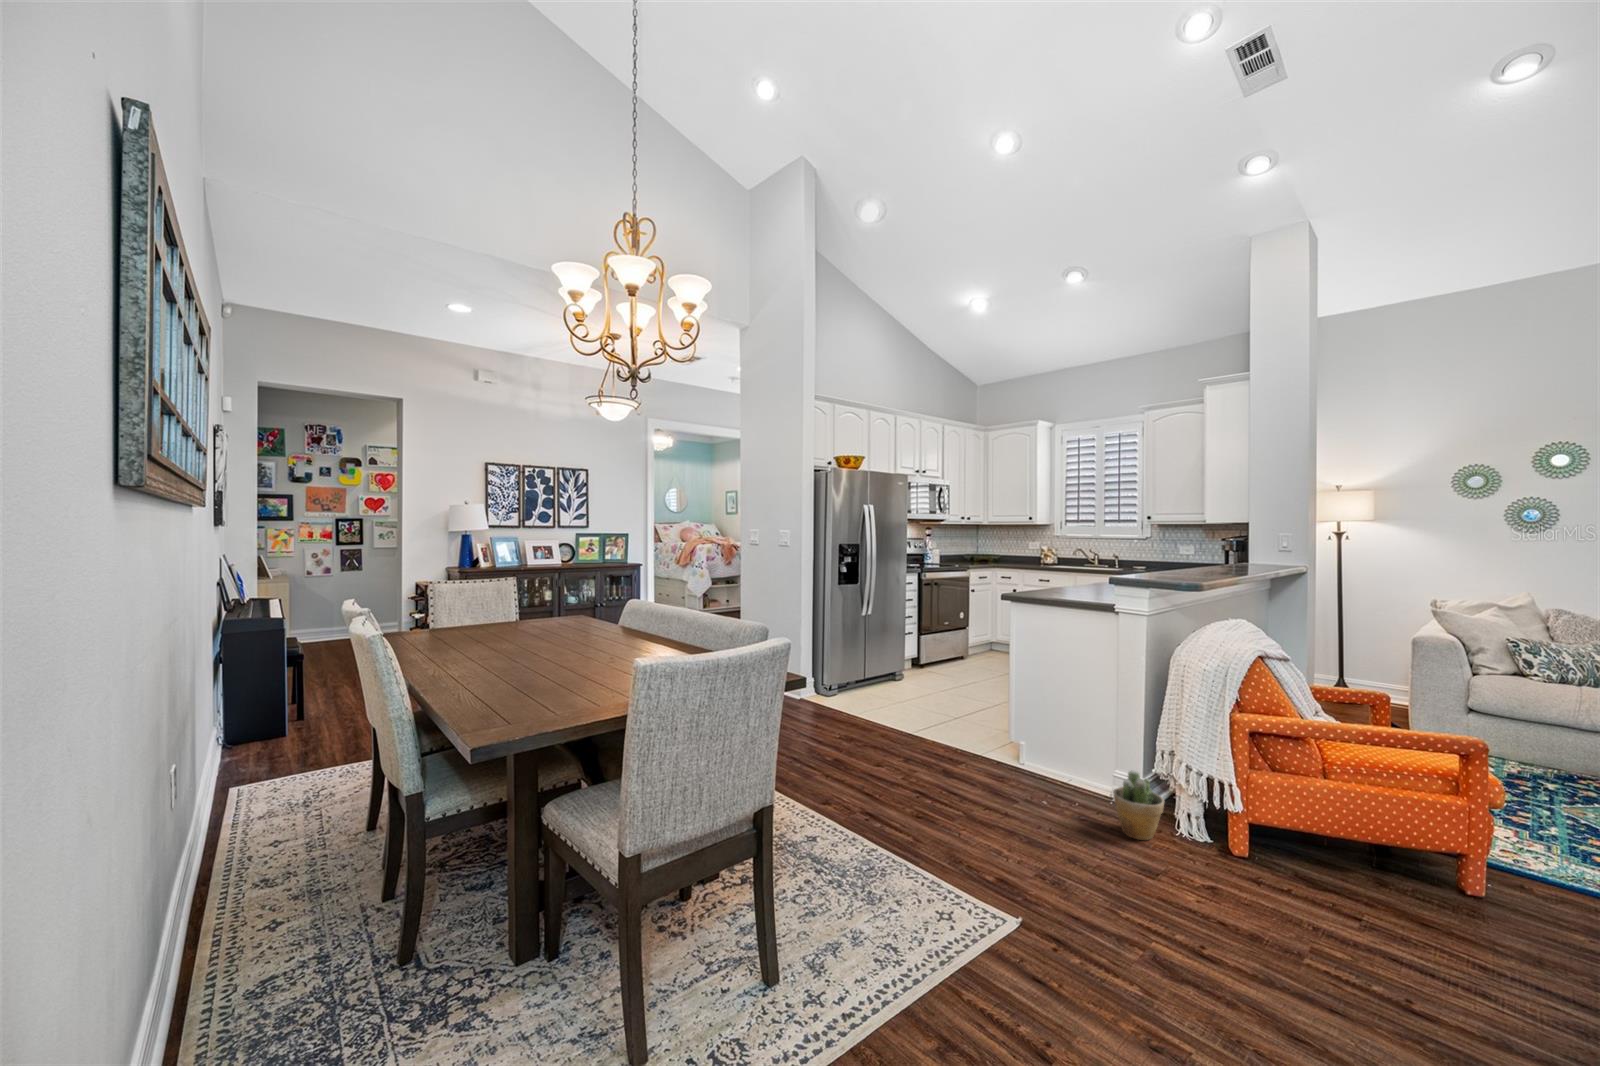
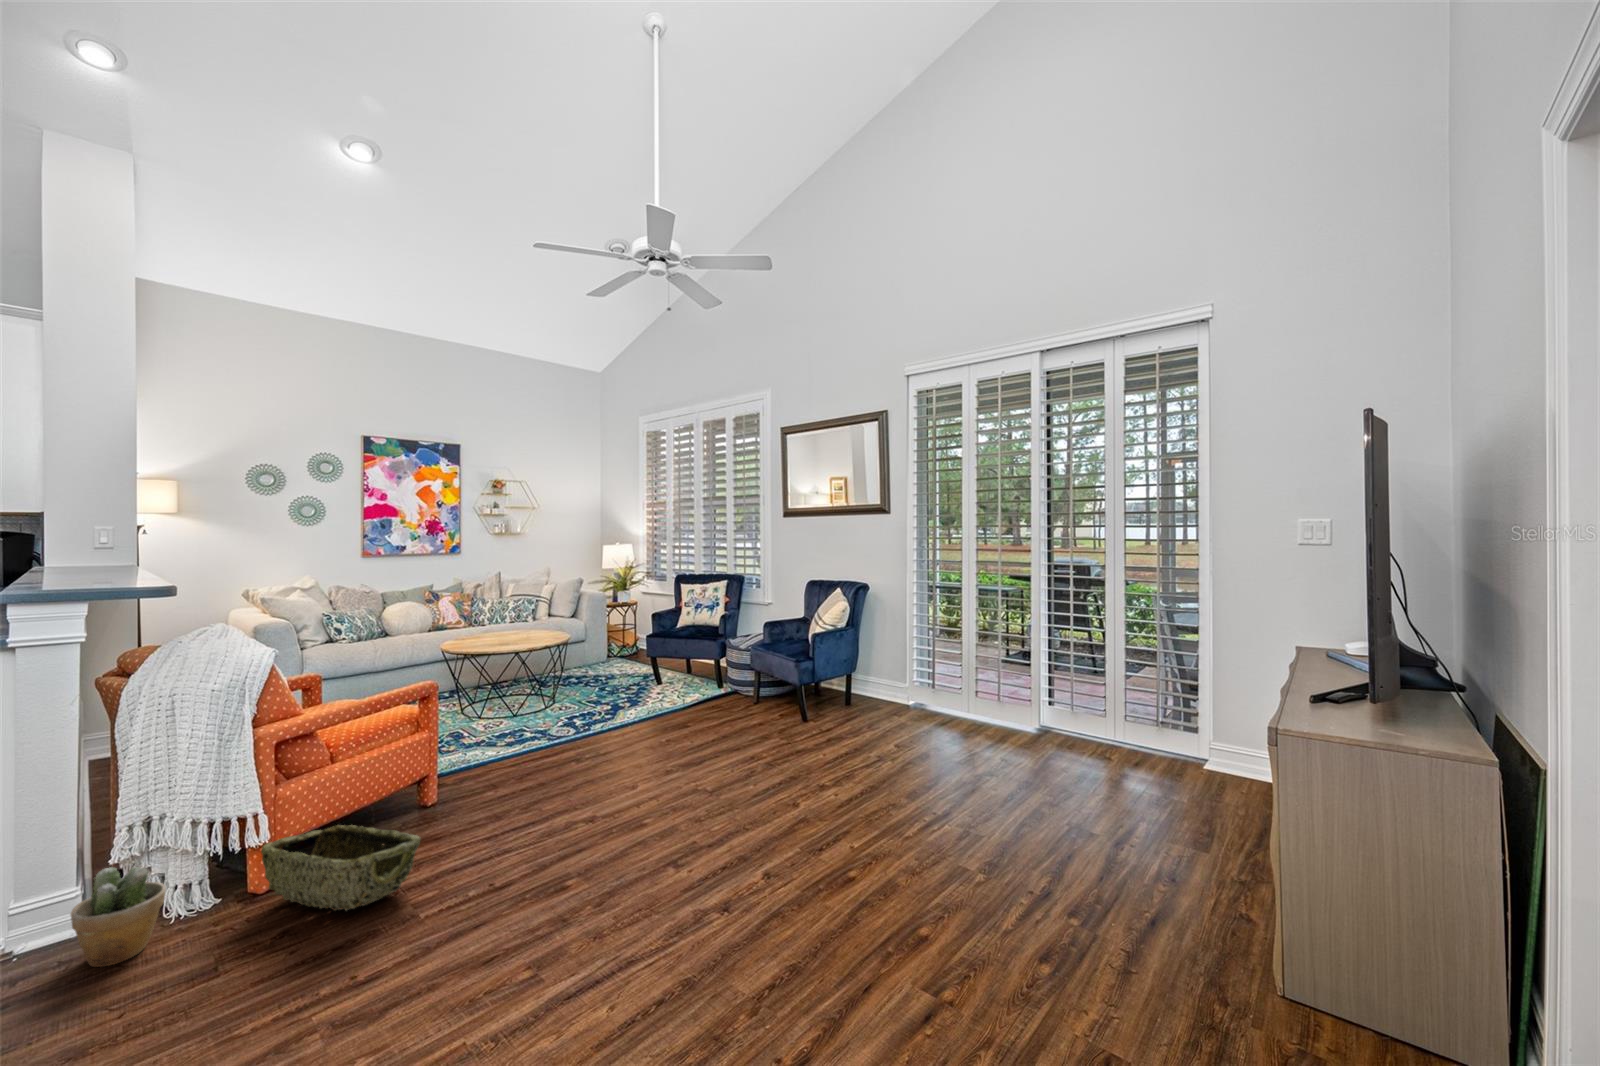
woven basket: none [1222,812,1350,926] -> present [261,825,421,911]

